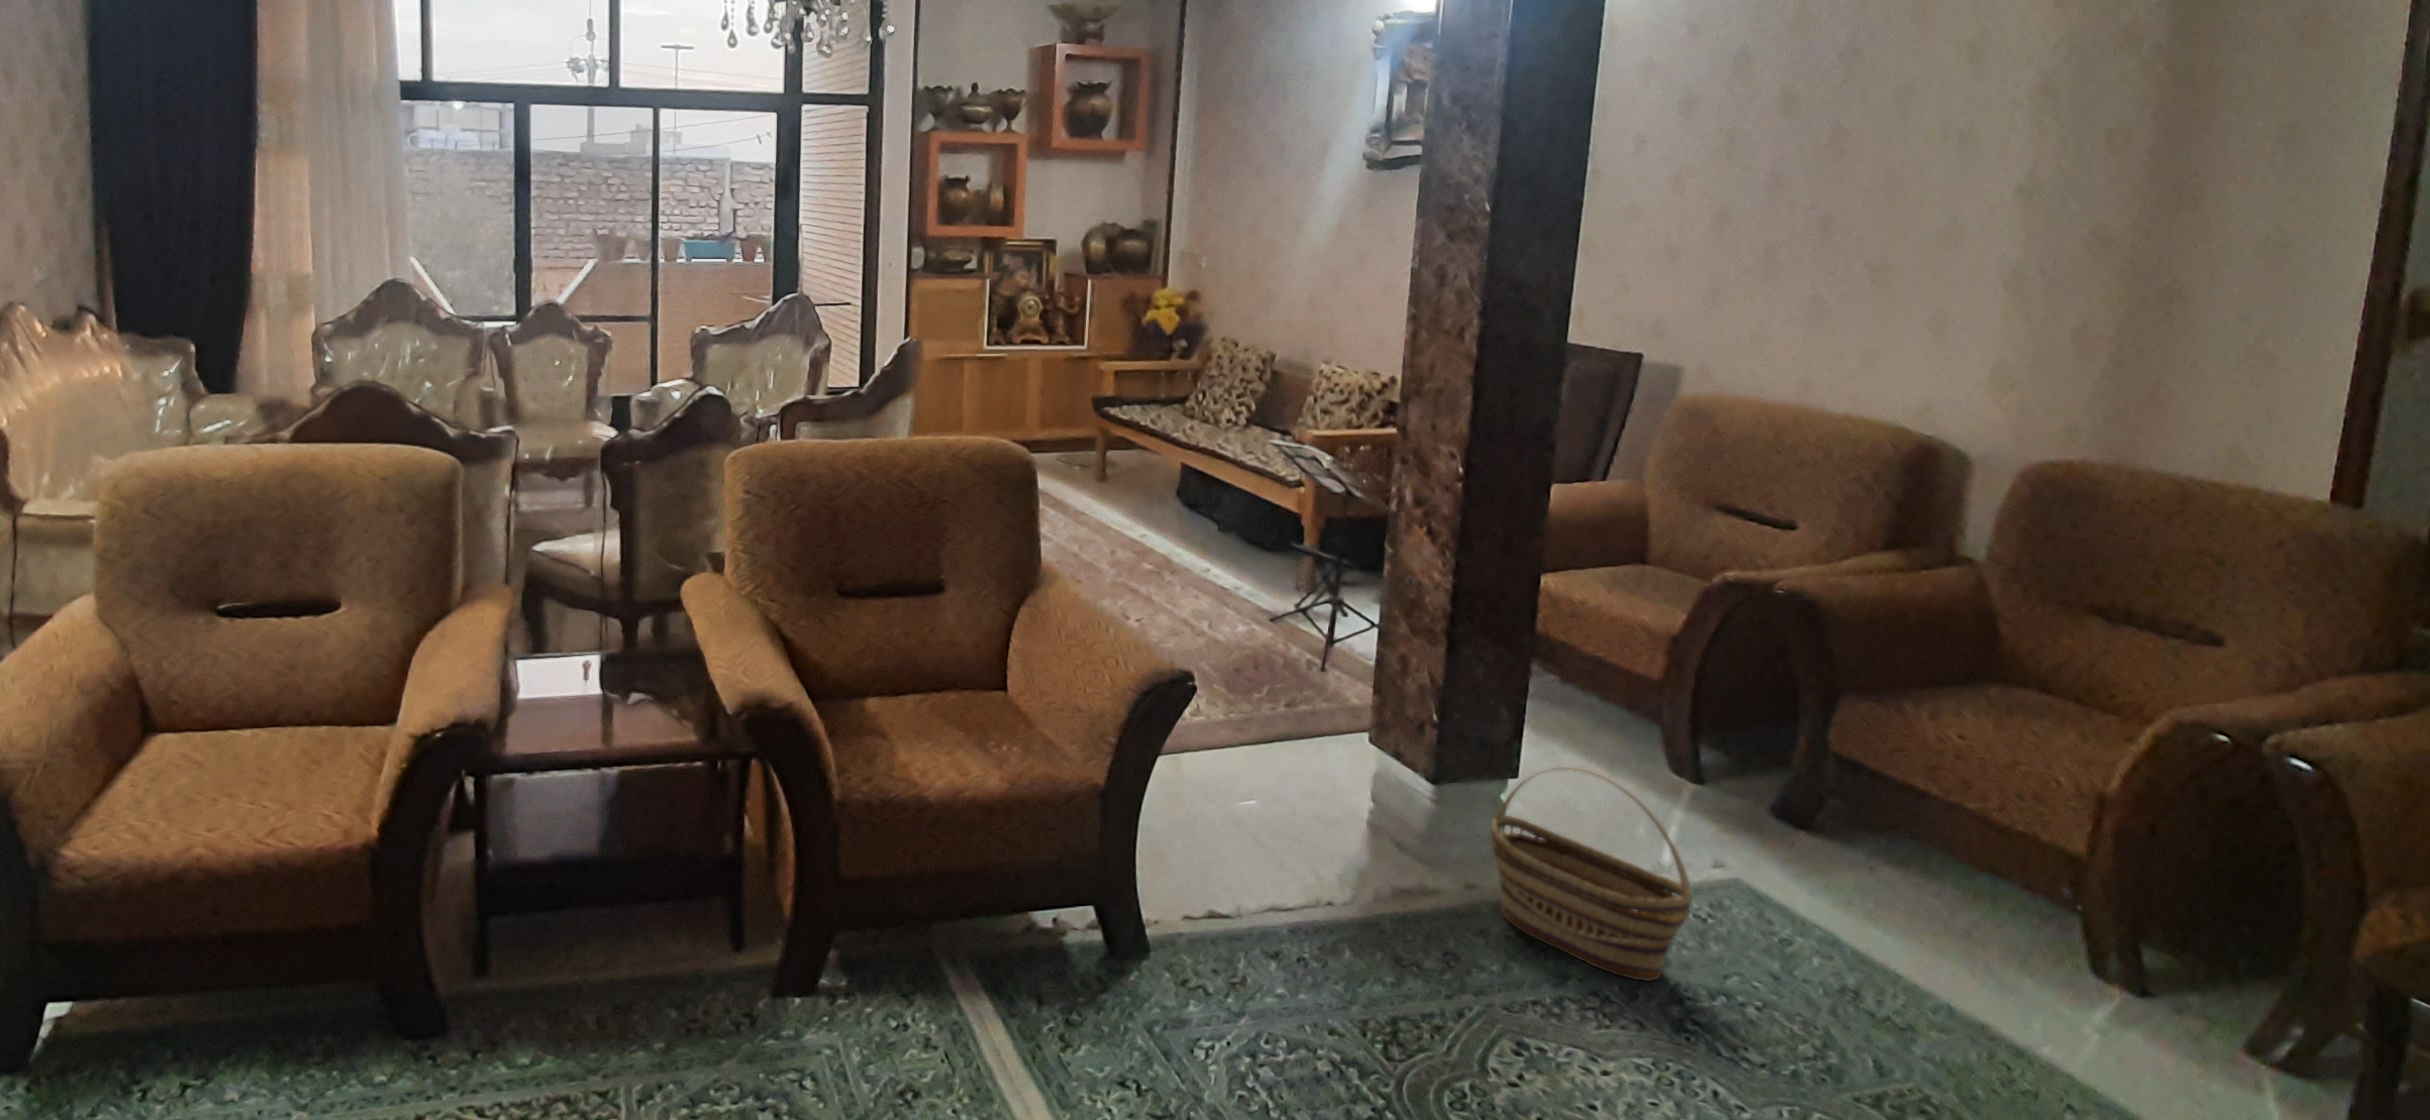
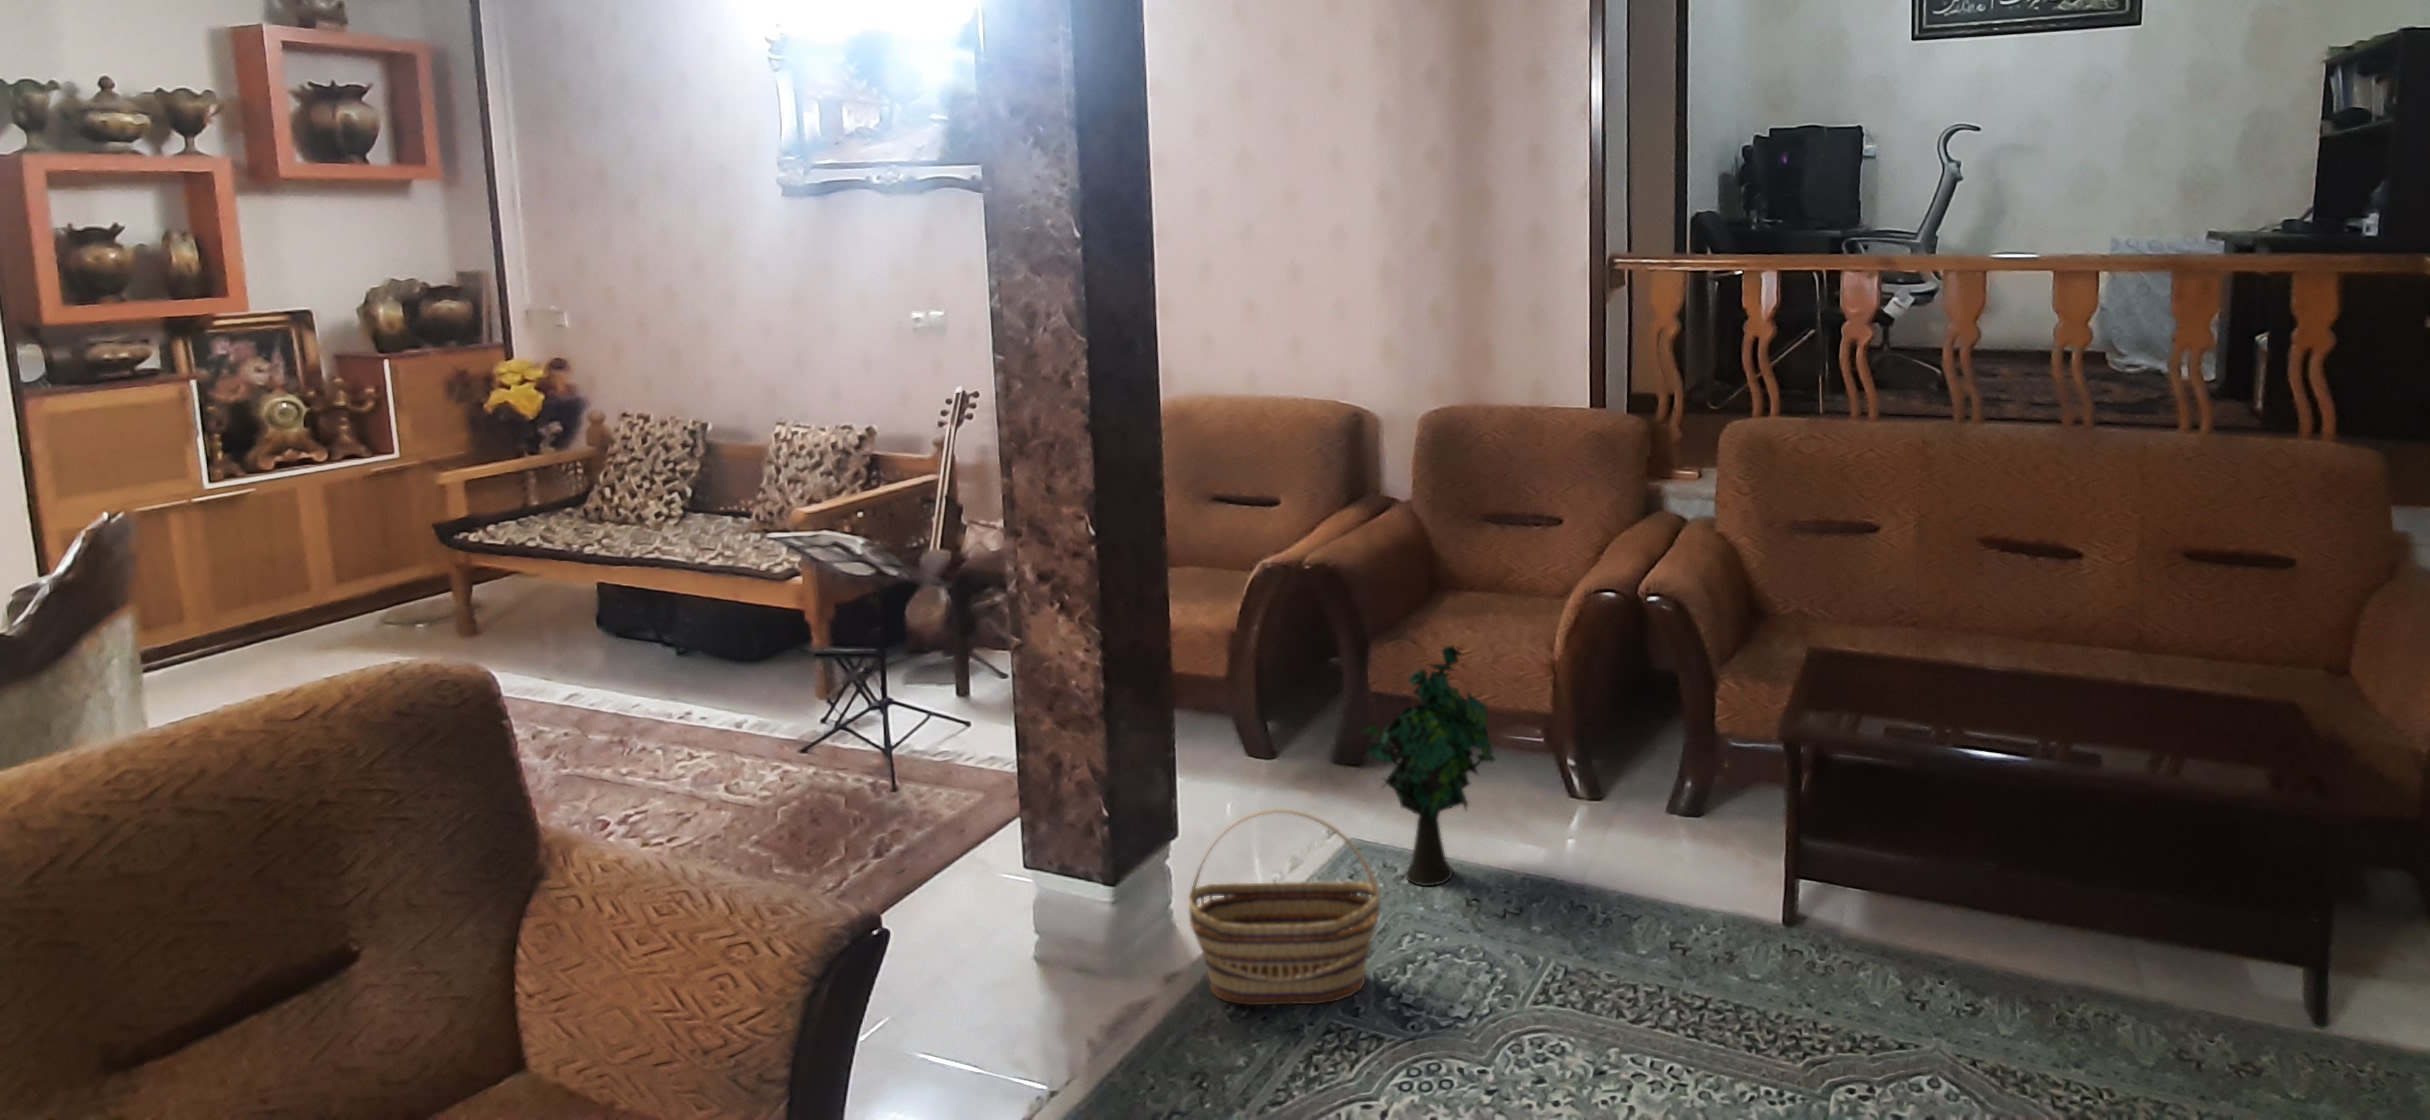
decorative plant: none [1735,698,1929,954] -> present [1363,645,1495,886]

